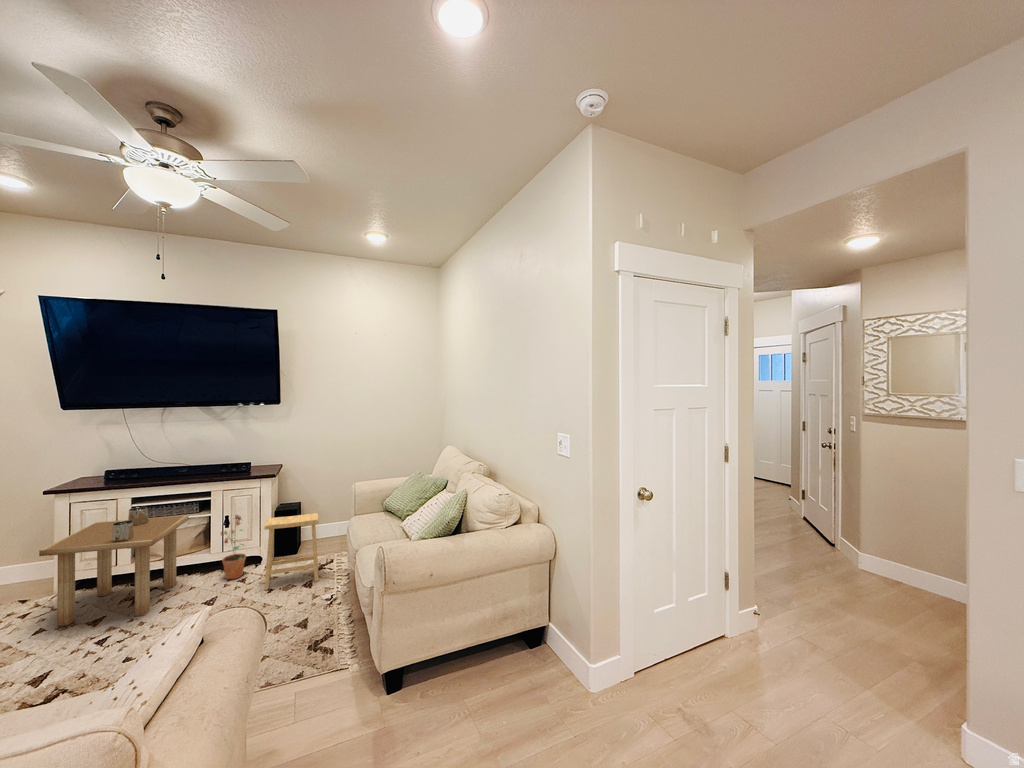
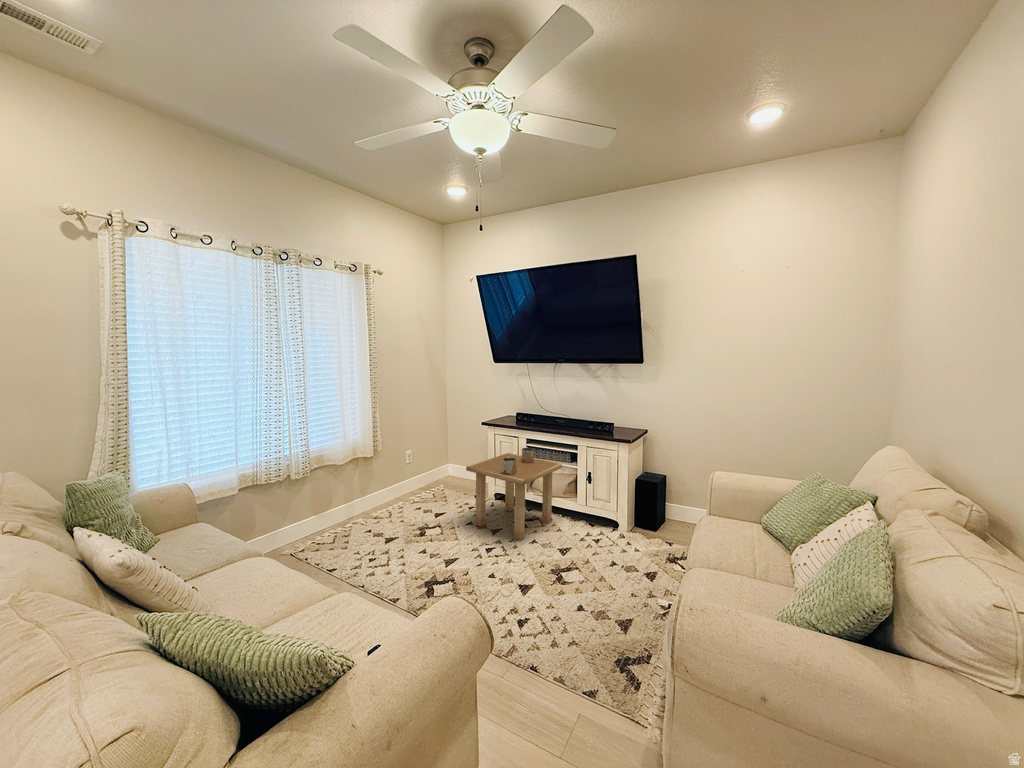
footstool: present [264,513,319,590] -> none [609,487,672,575]
potted plant: present [221,515,246,579] -> none [583,474,604,536]

